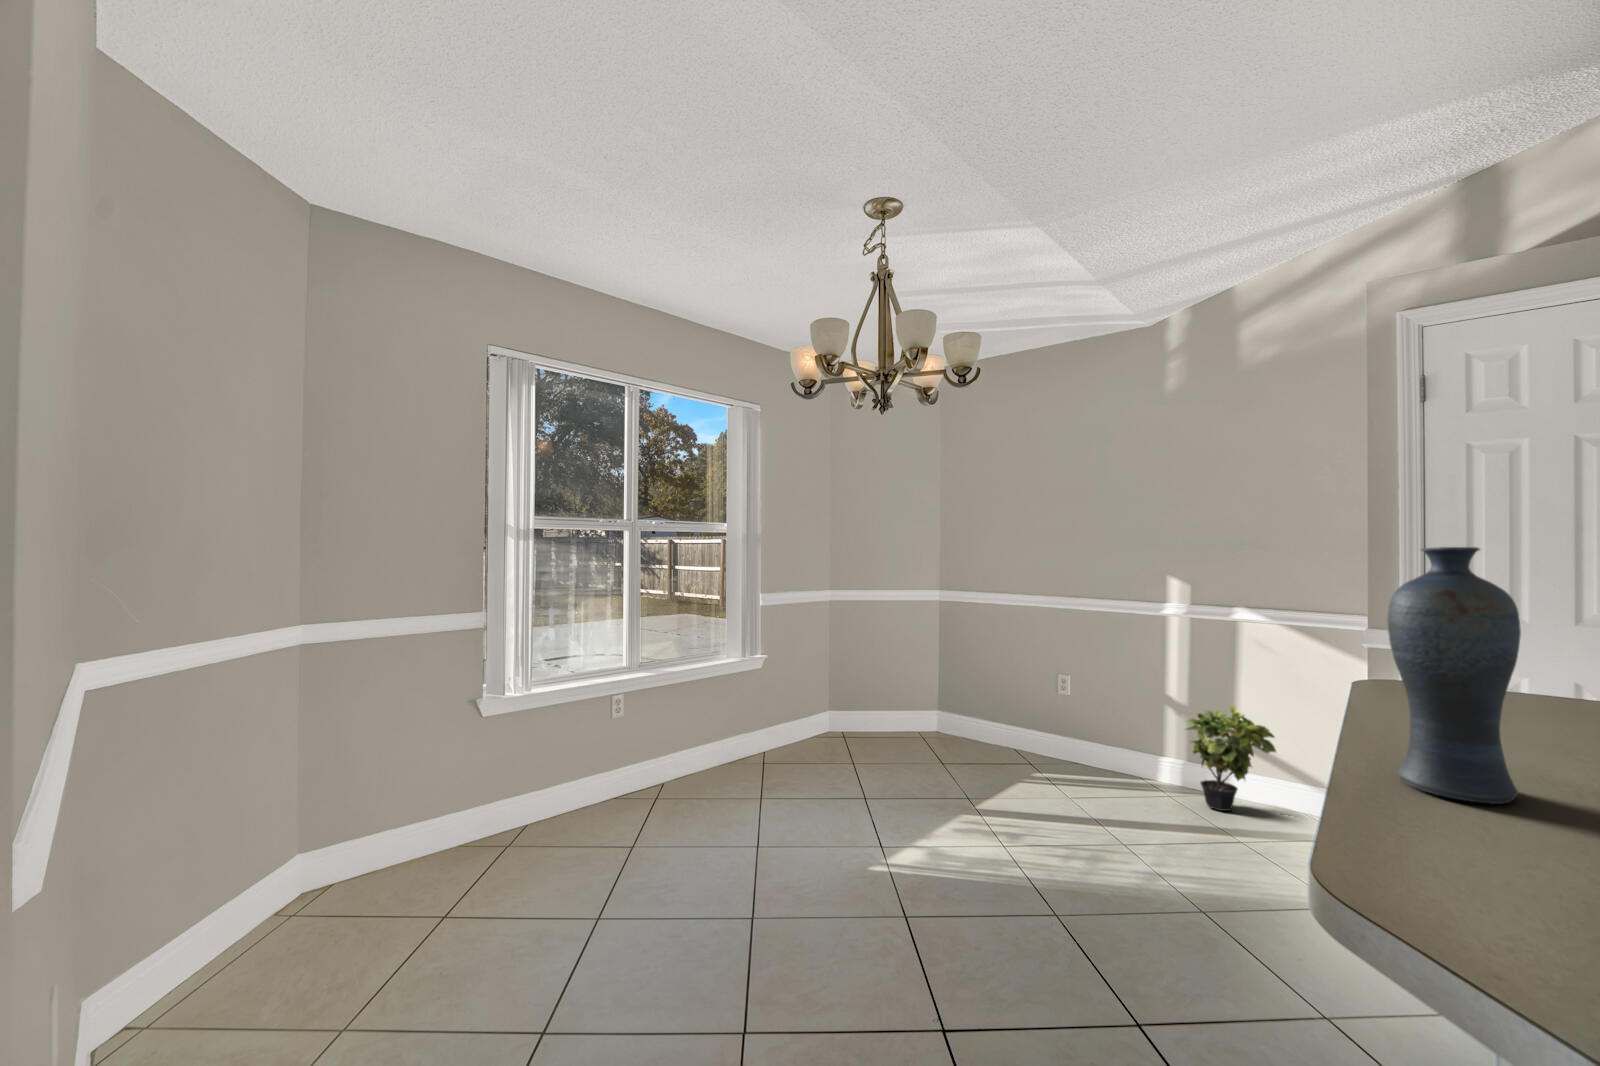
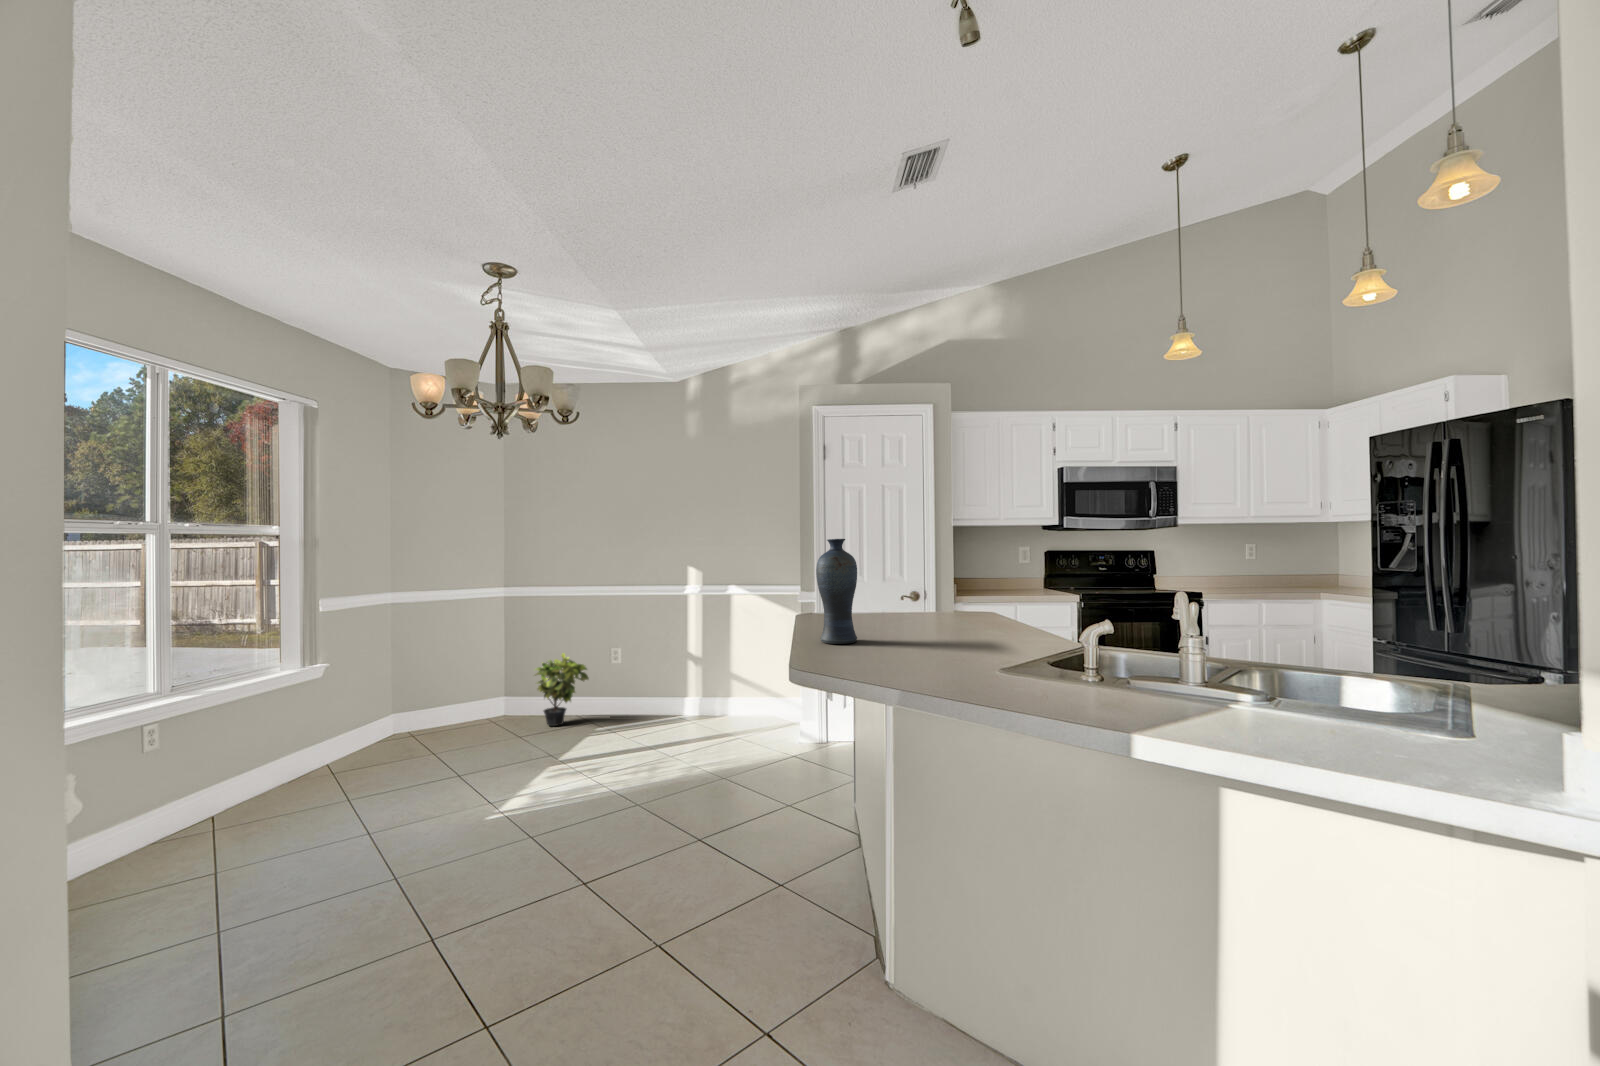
potted plant: present [1186,705,1276,811] -> present [536,653,589,726]

